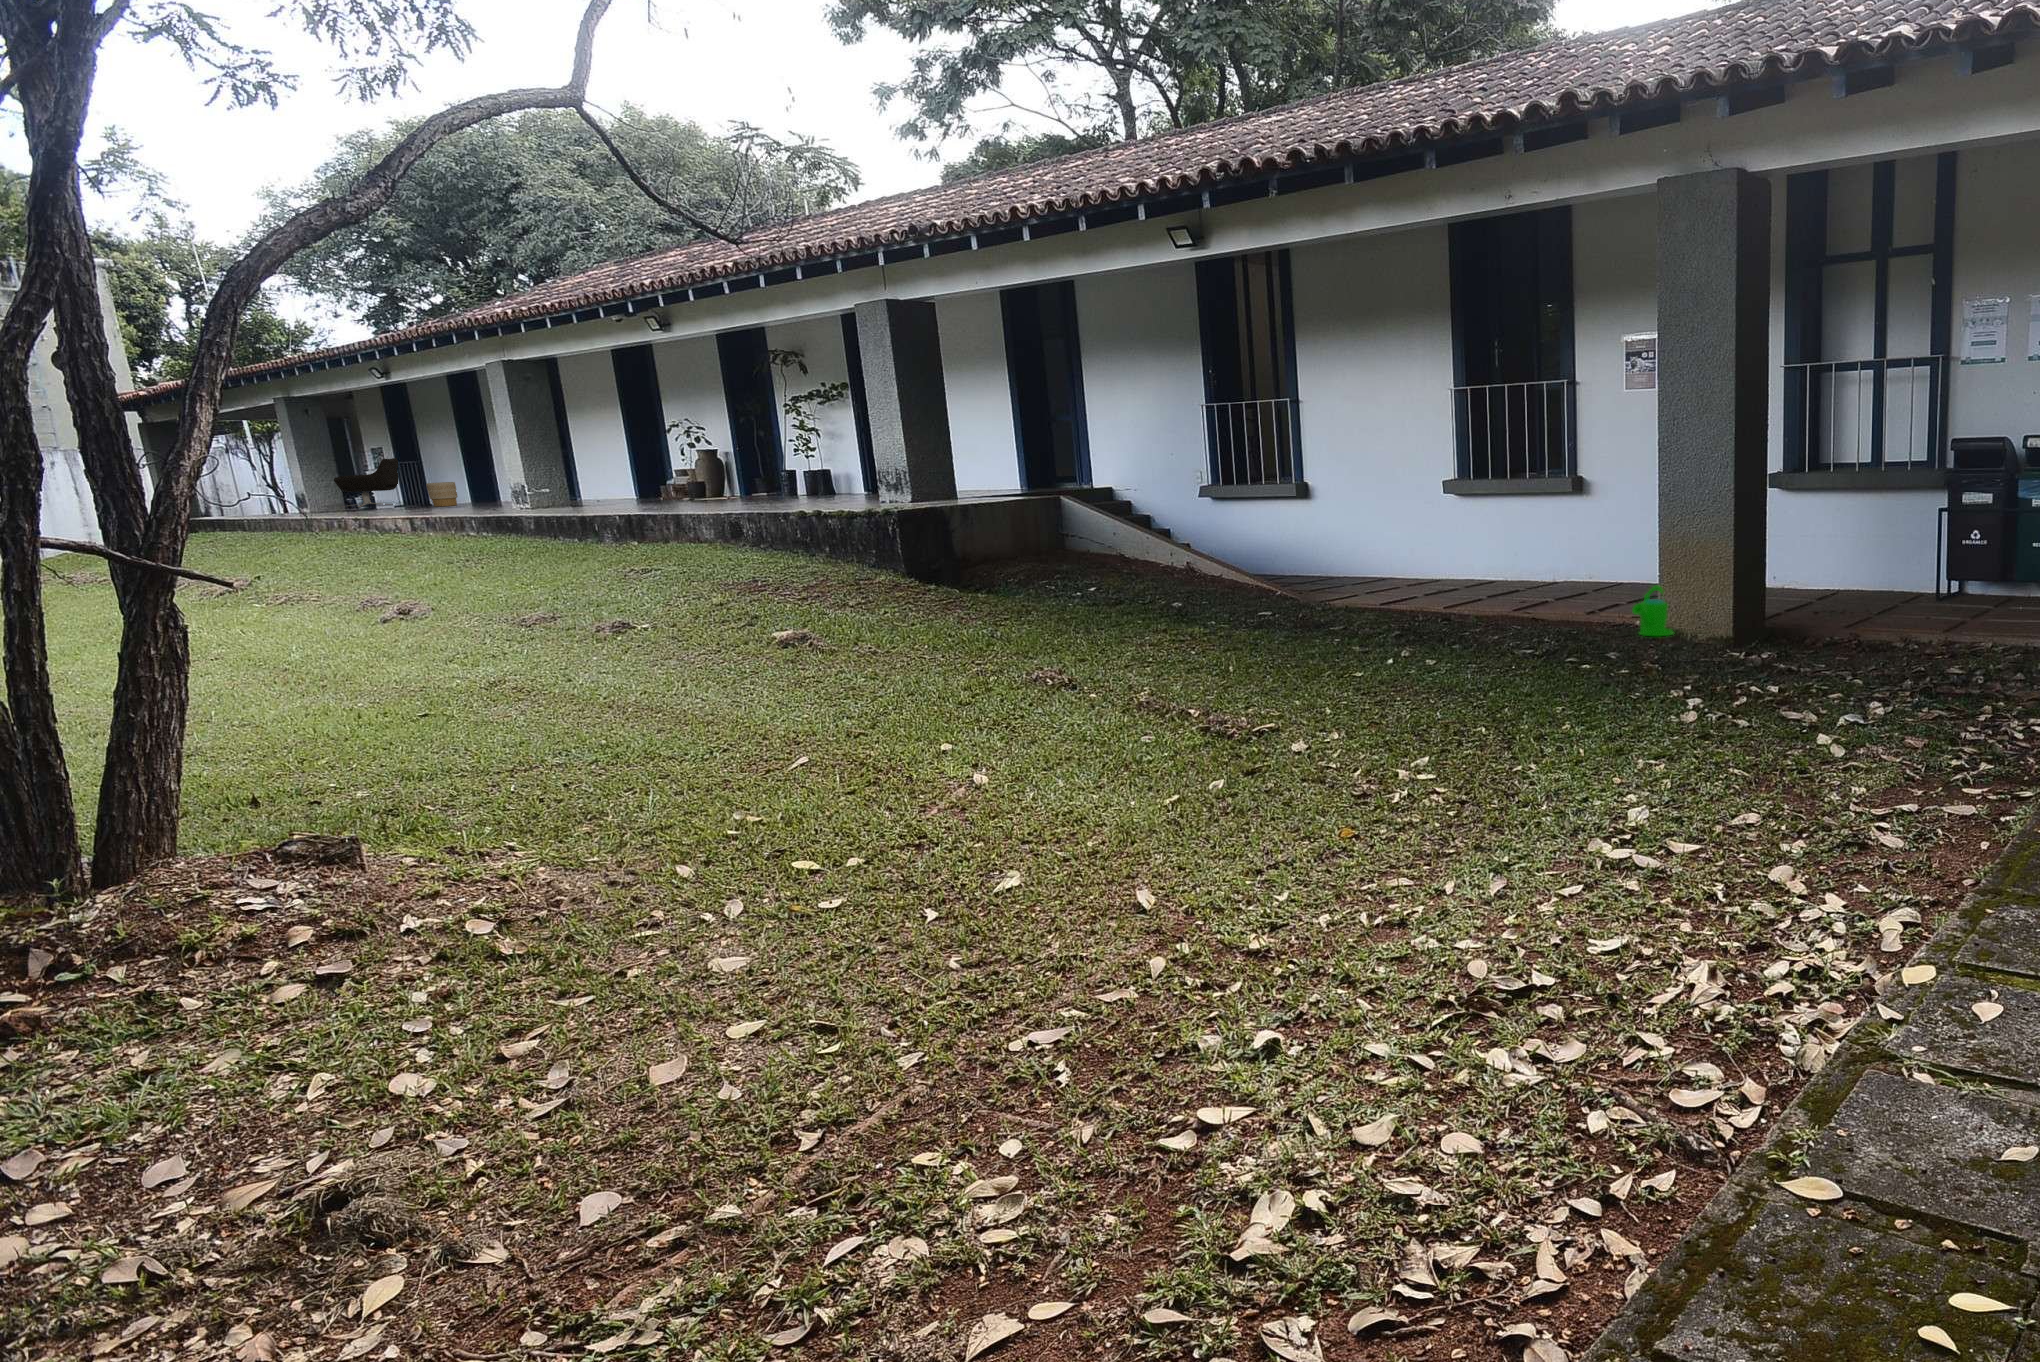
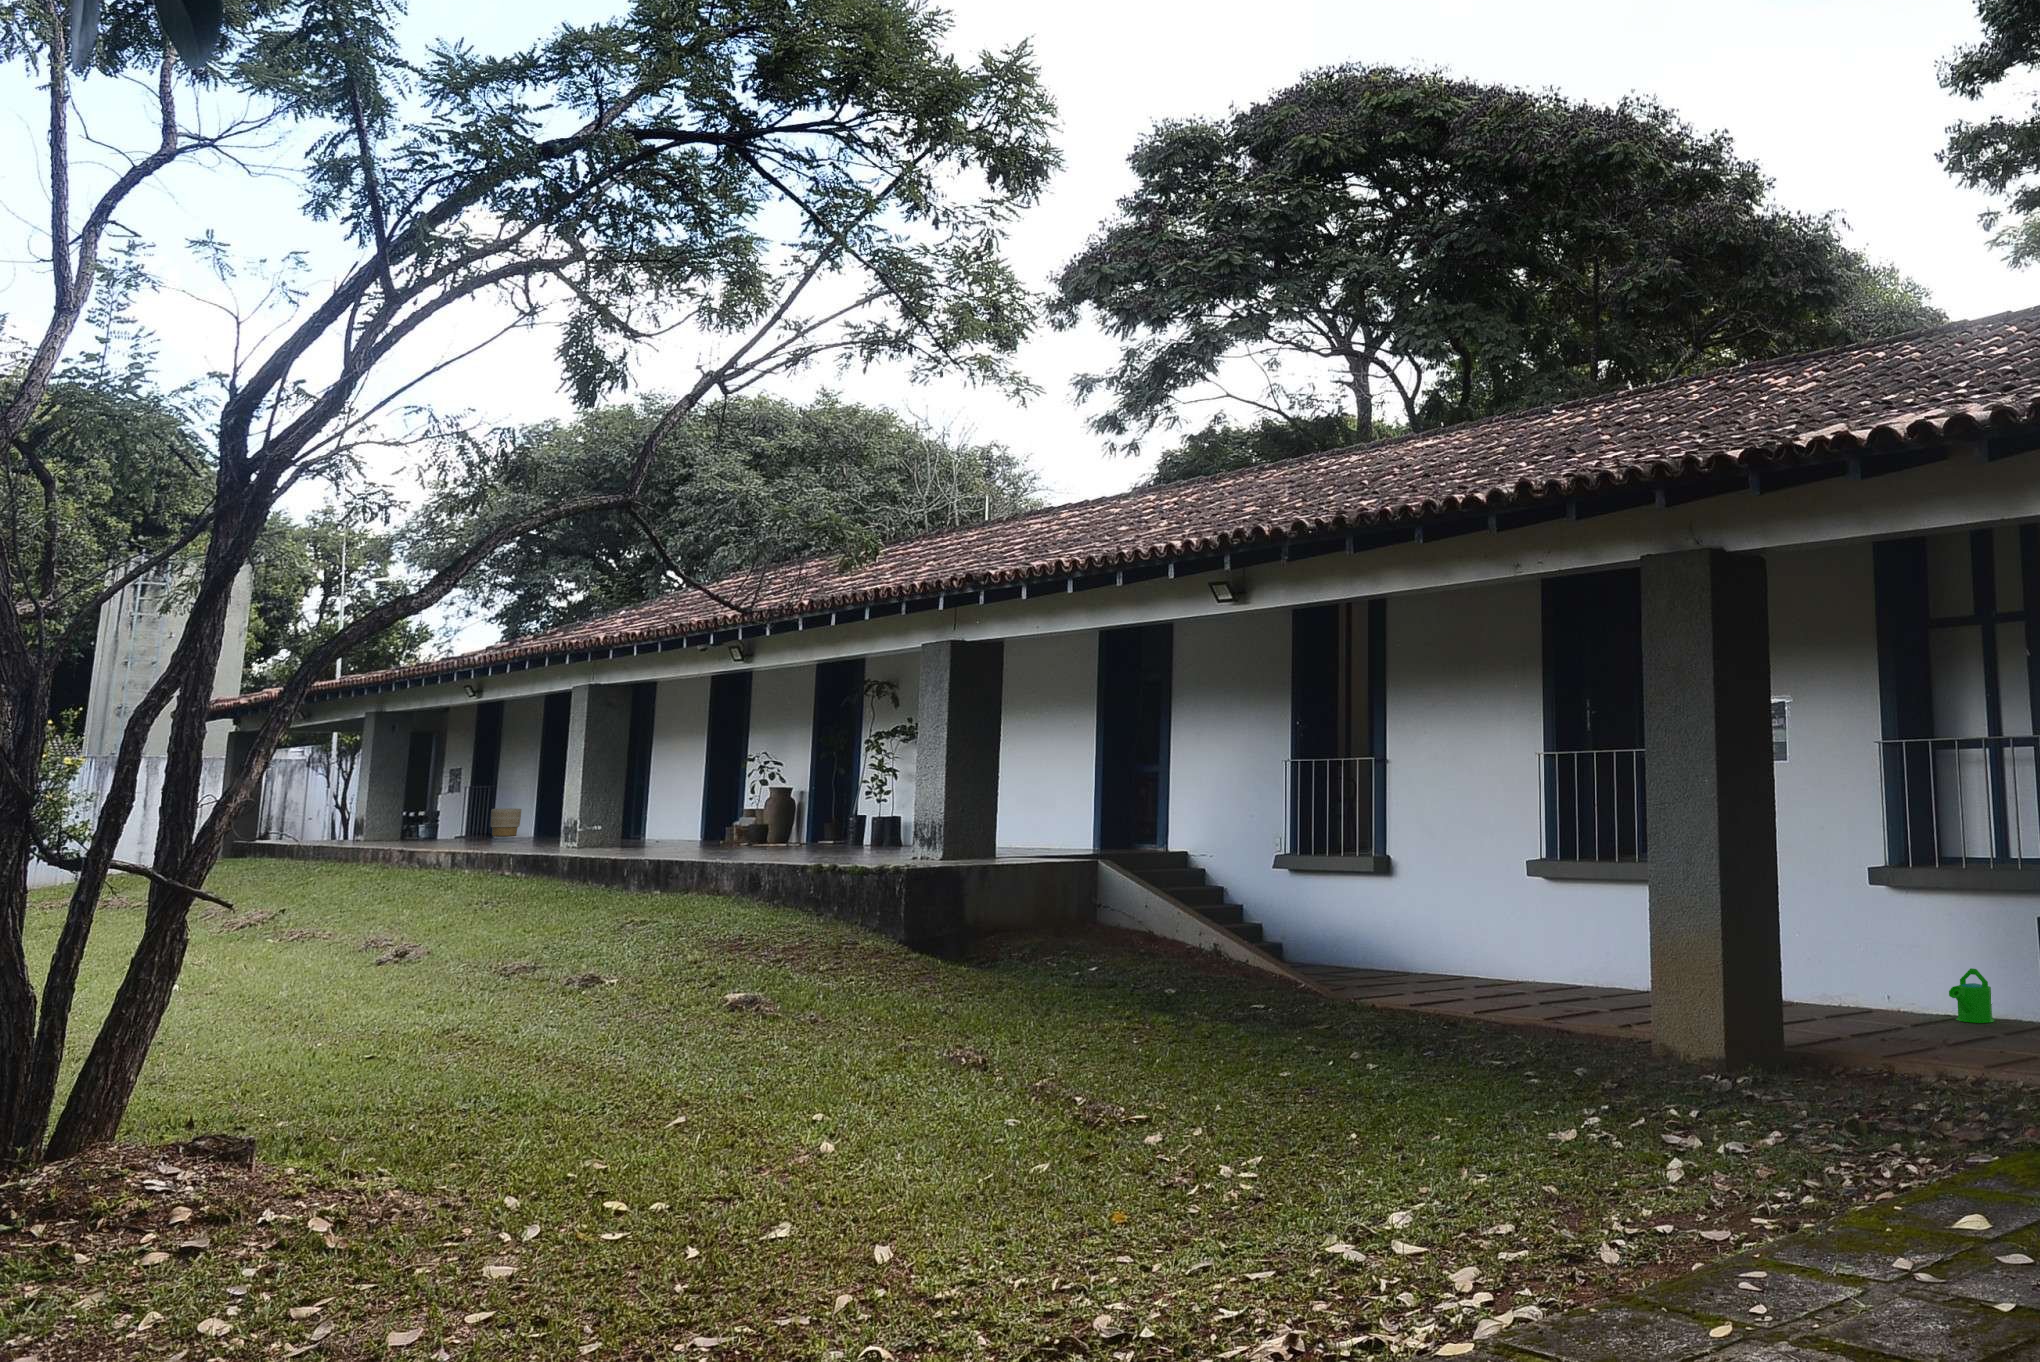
lounge chair: present [334,458,398,507] -> none [399,779,478,832]
watering can: present [1632,585,1673,636] -> present [1949,968,1995,1023]

